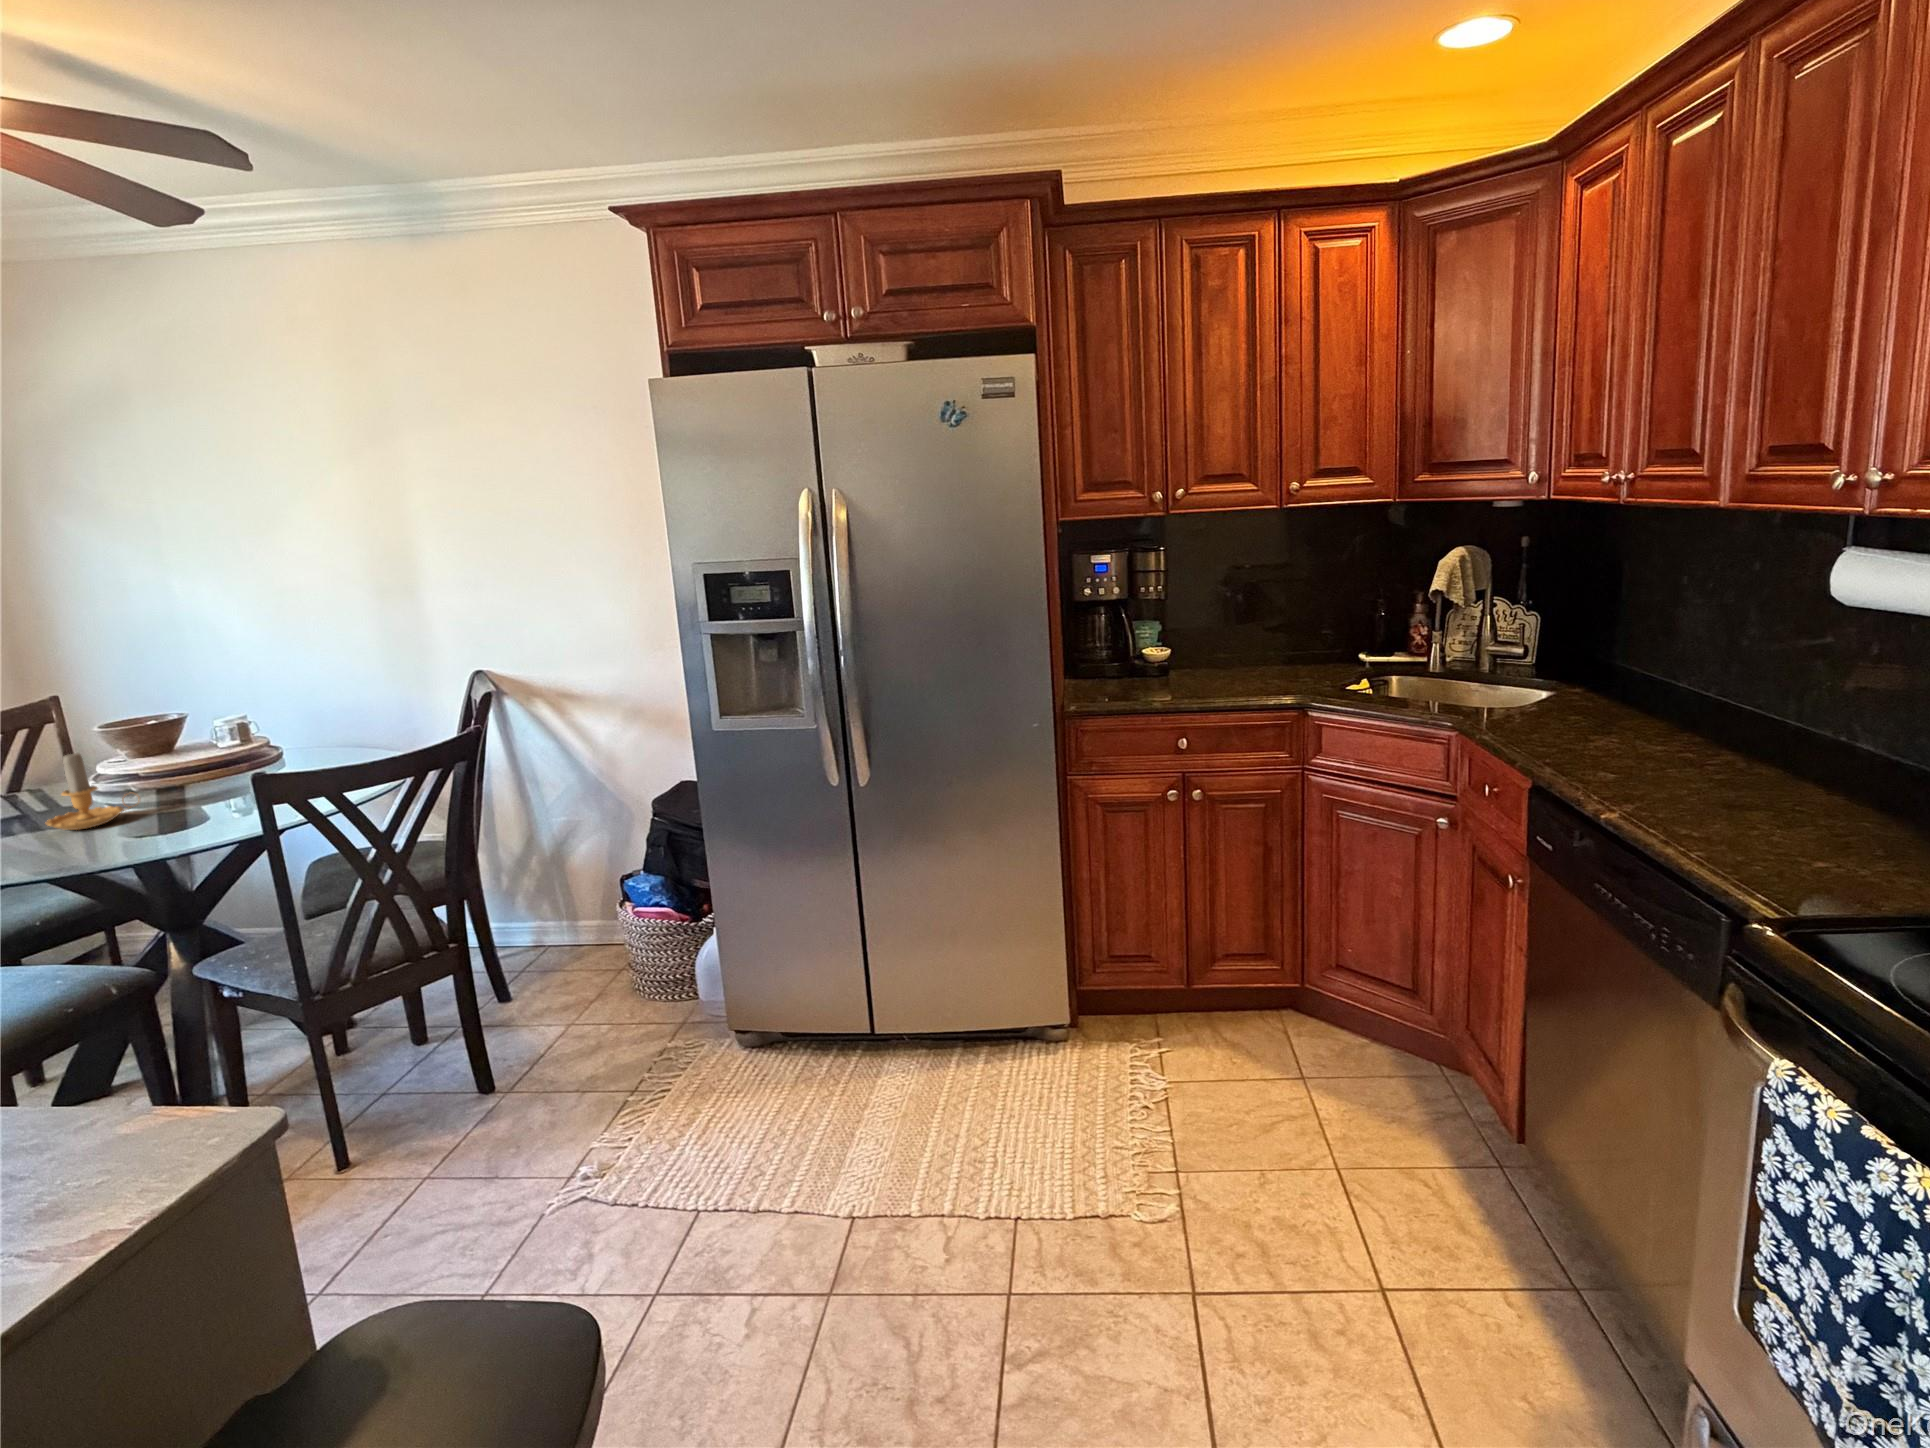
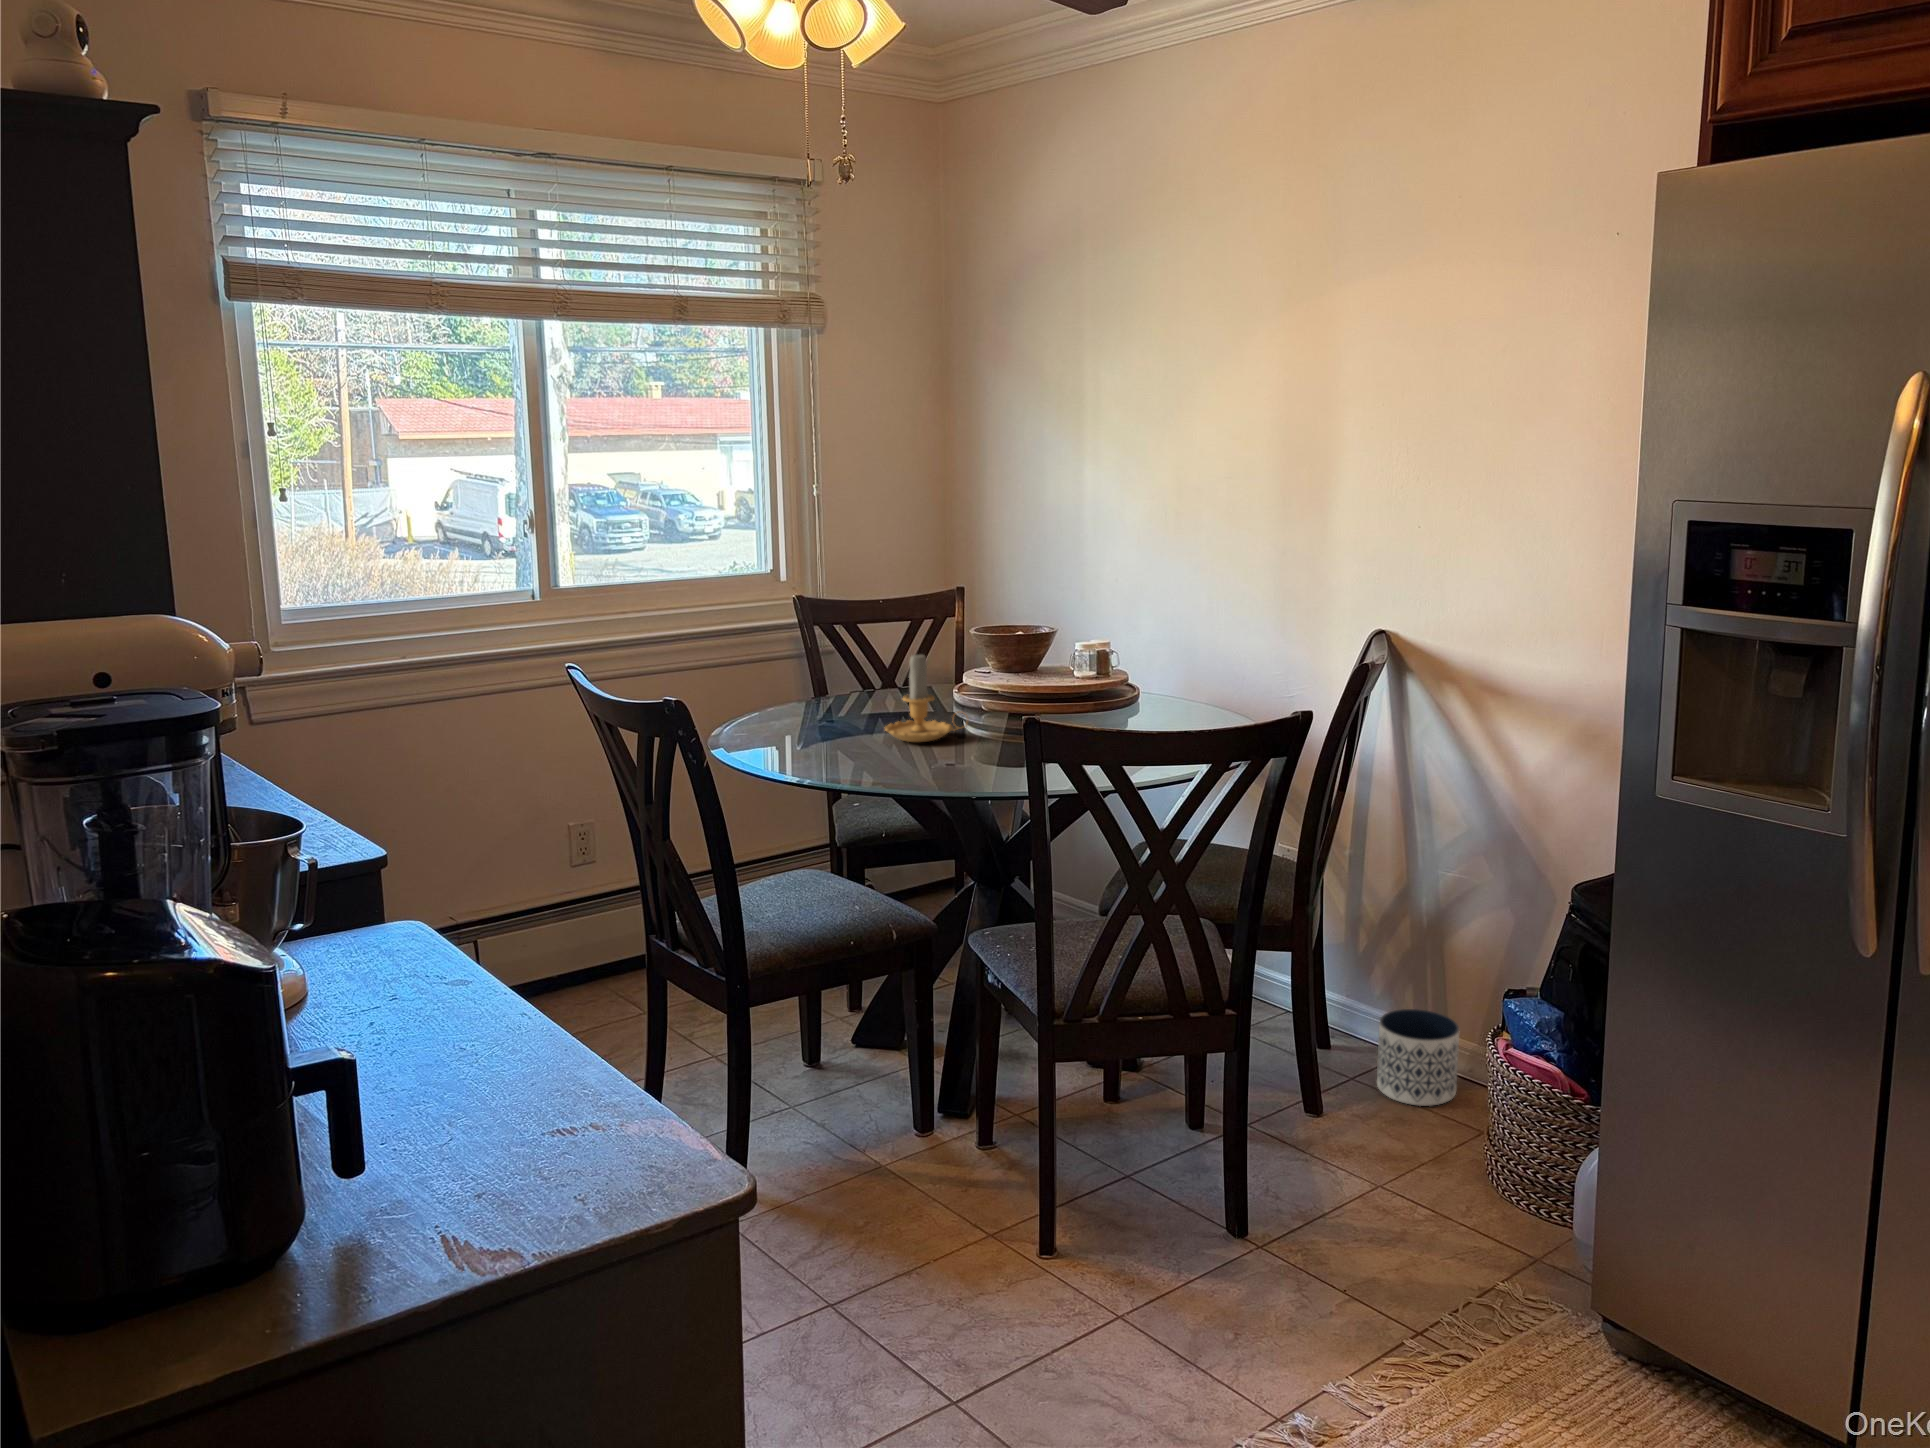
planter: none [538,910,599,974] -> present [1377,1009,1460,1106]

